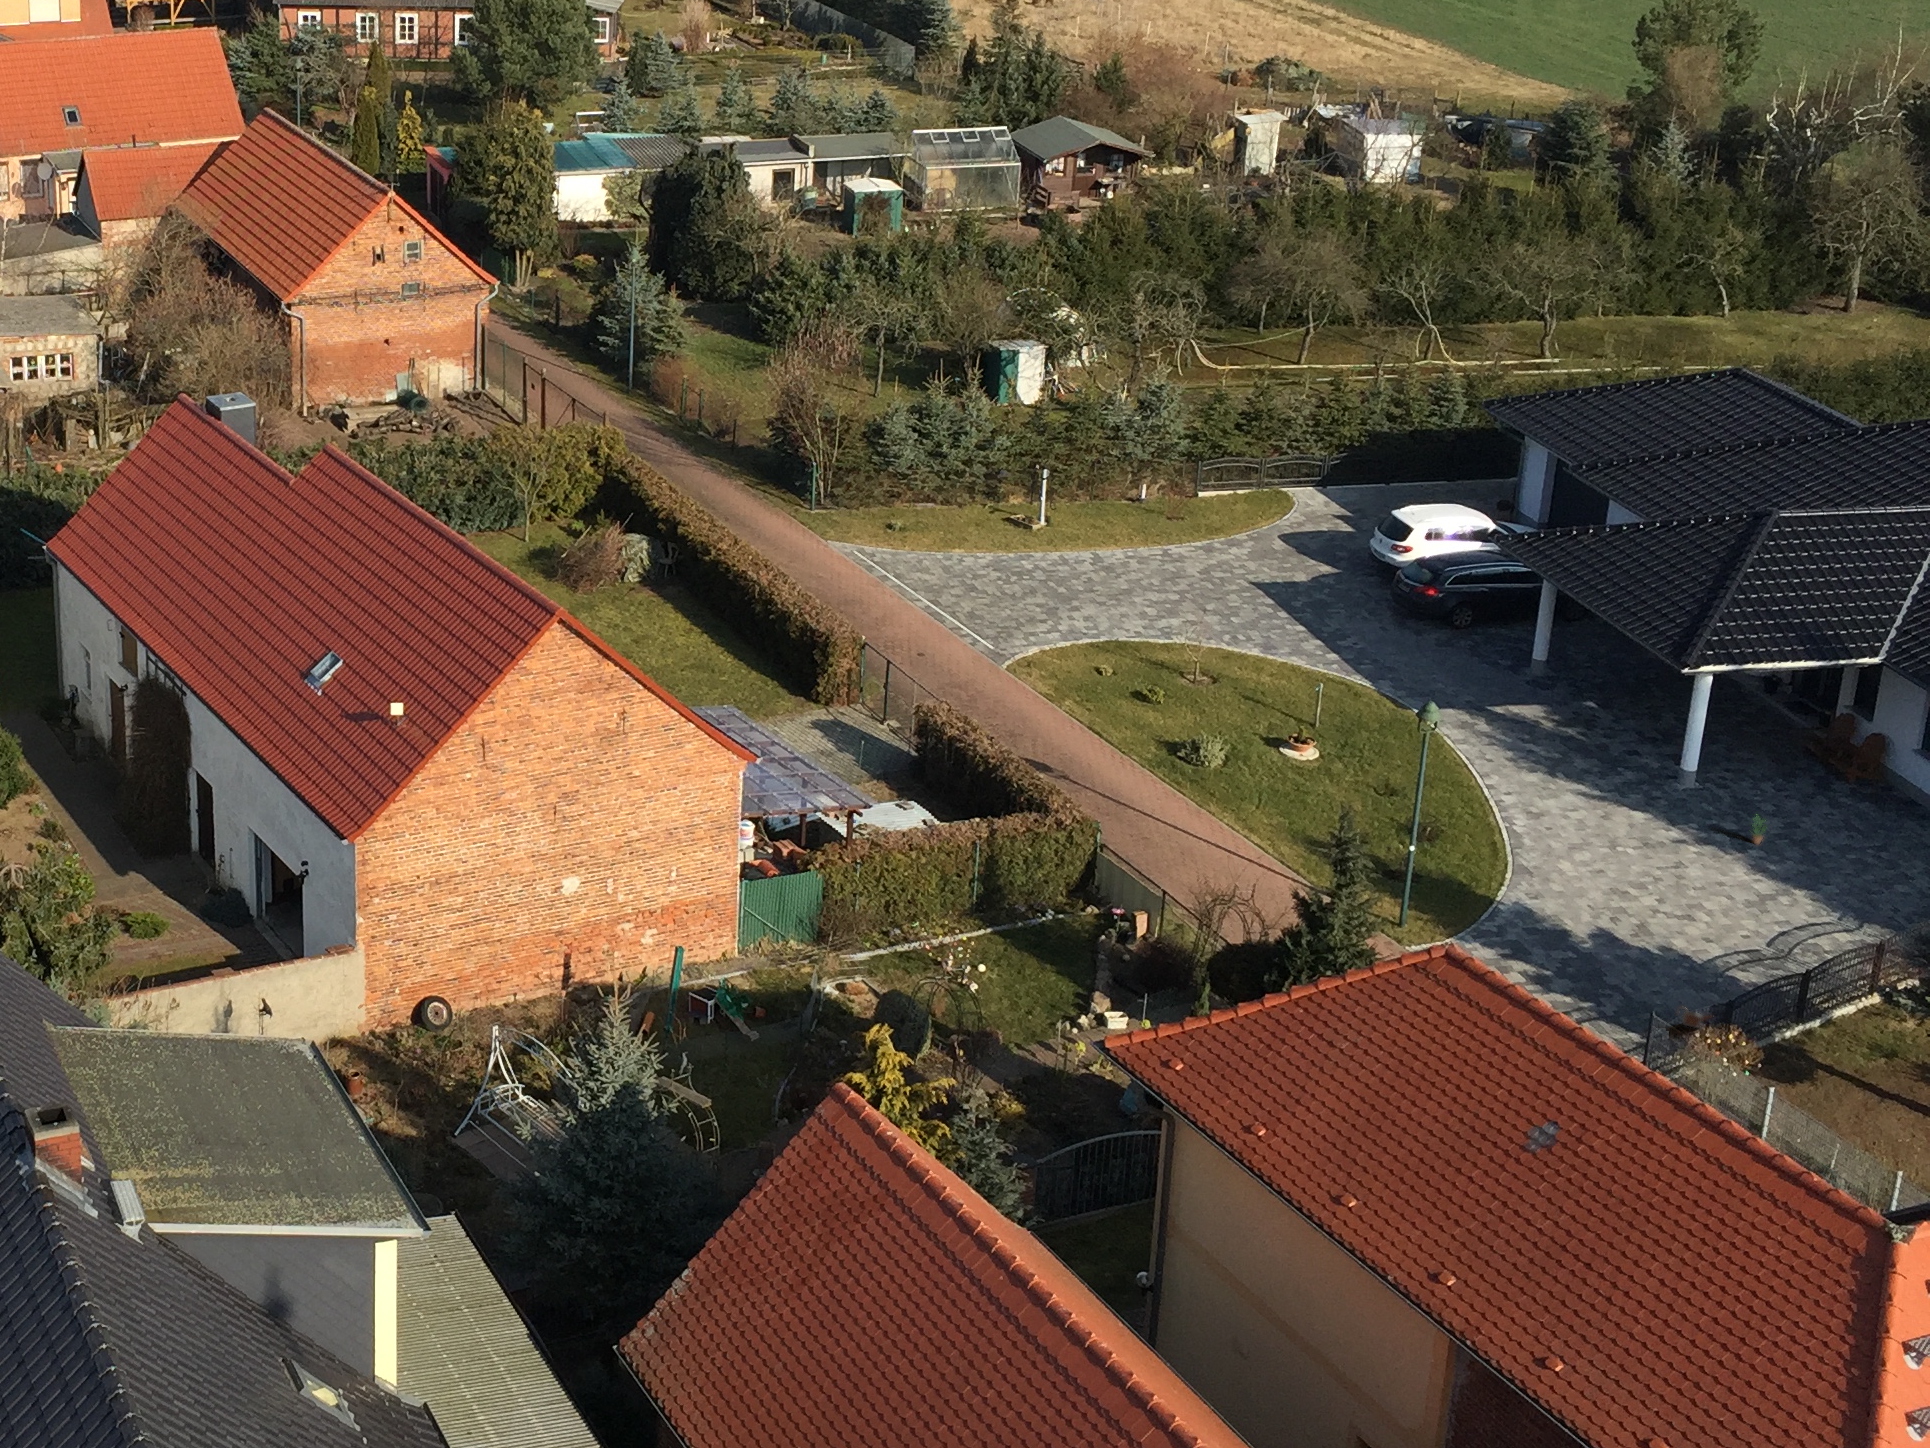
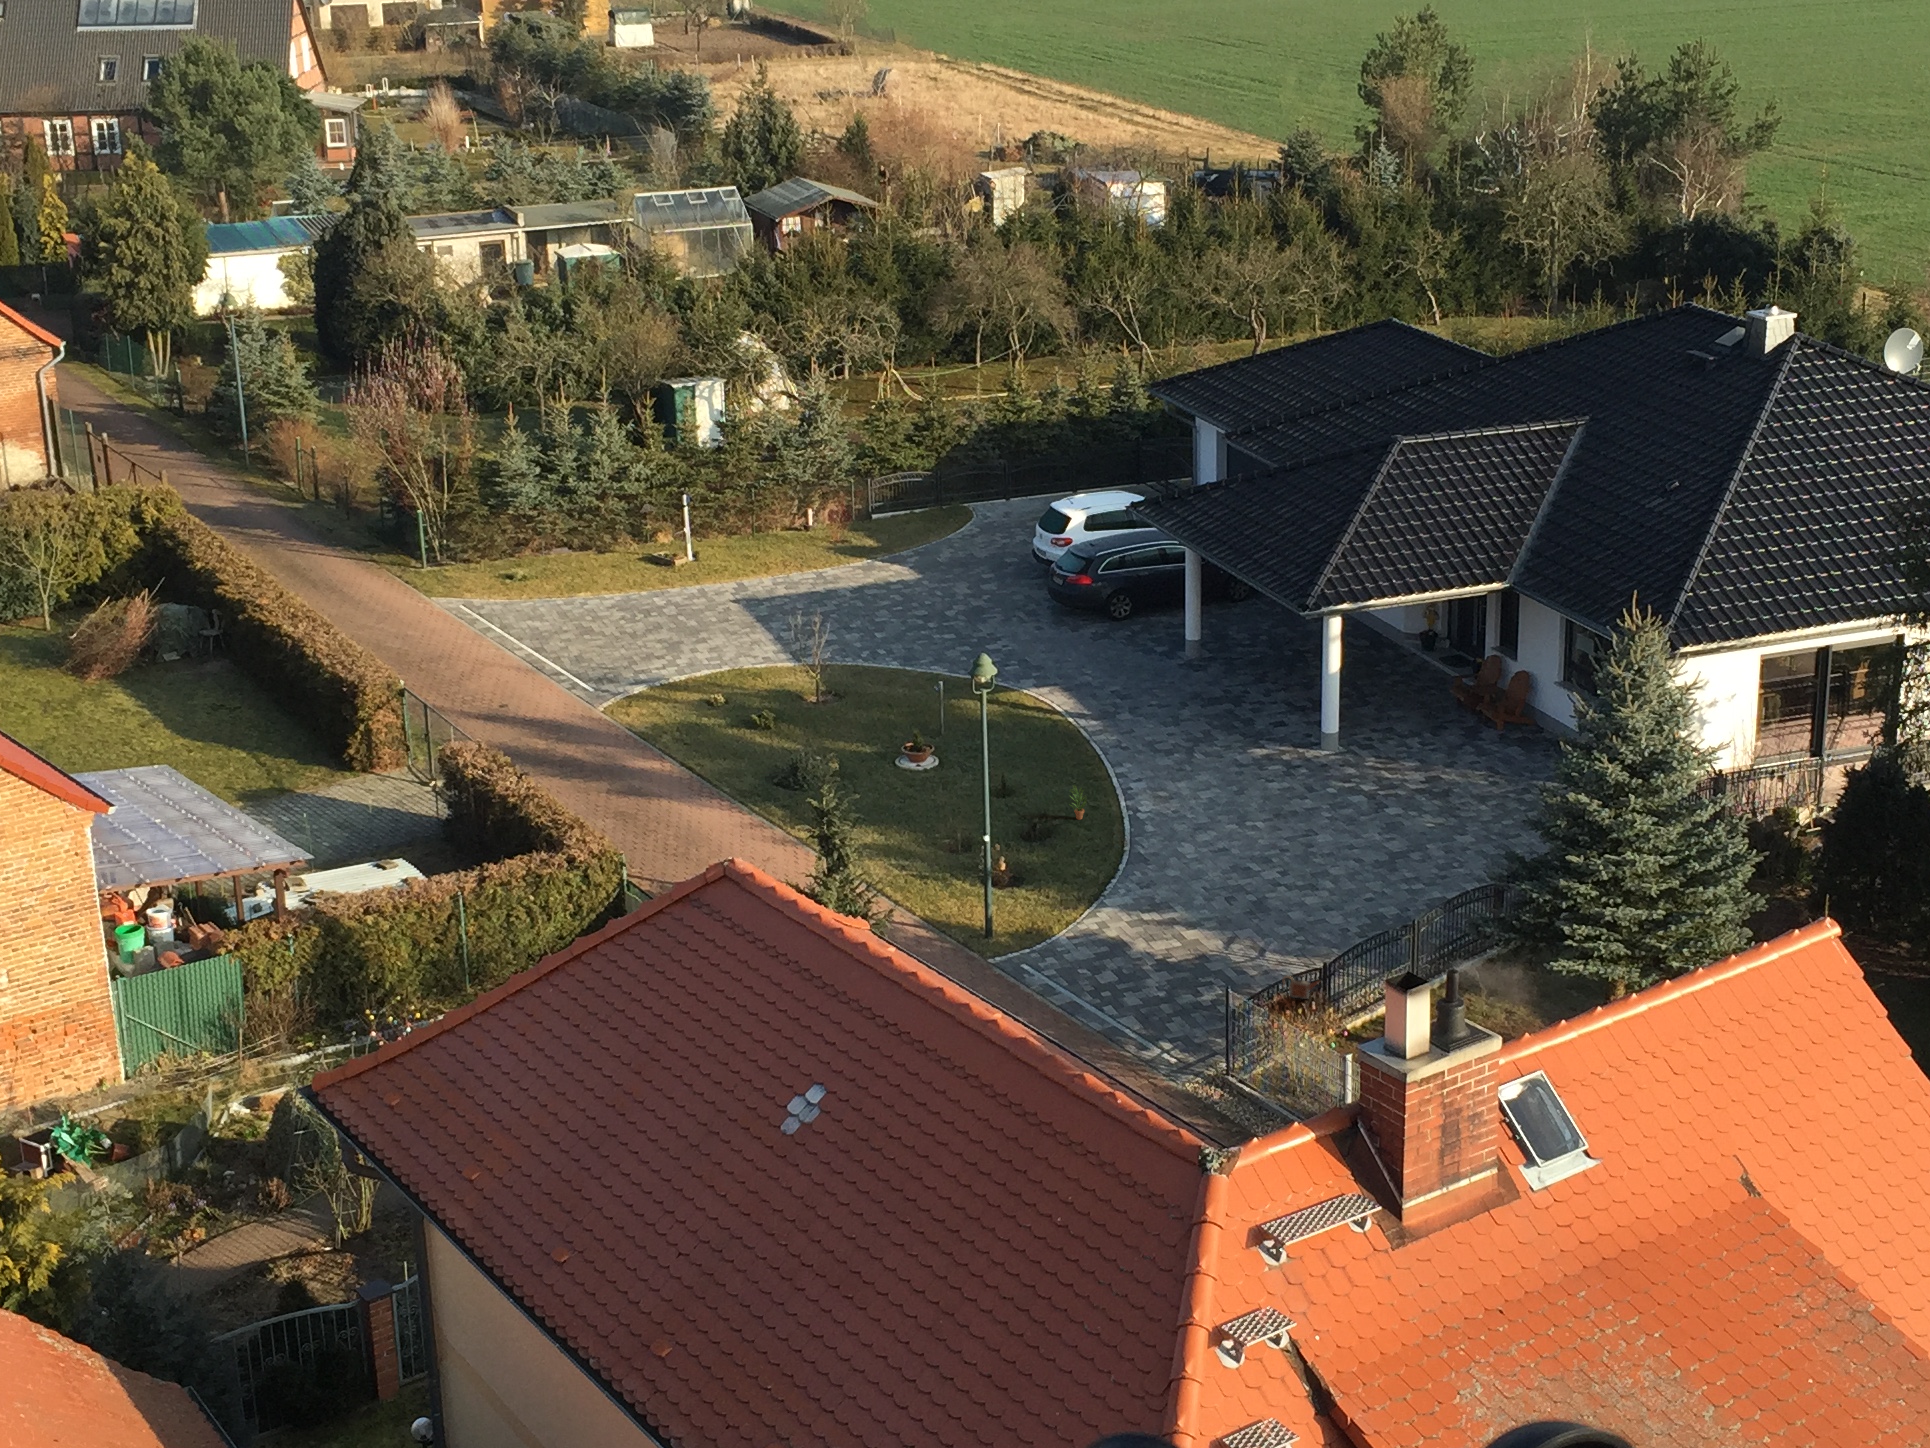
potted plant: present [1751,814,1766,844] -> present [1069,785,1087,820]

